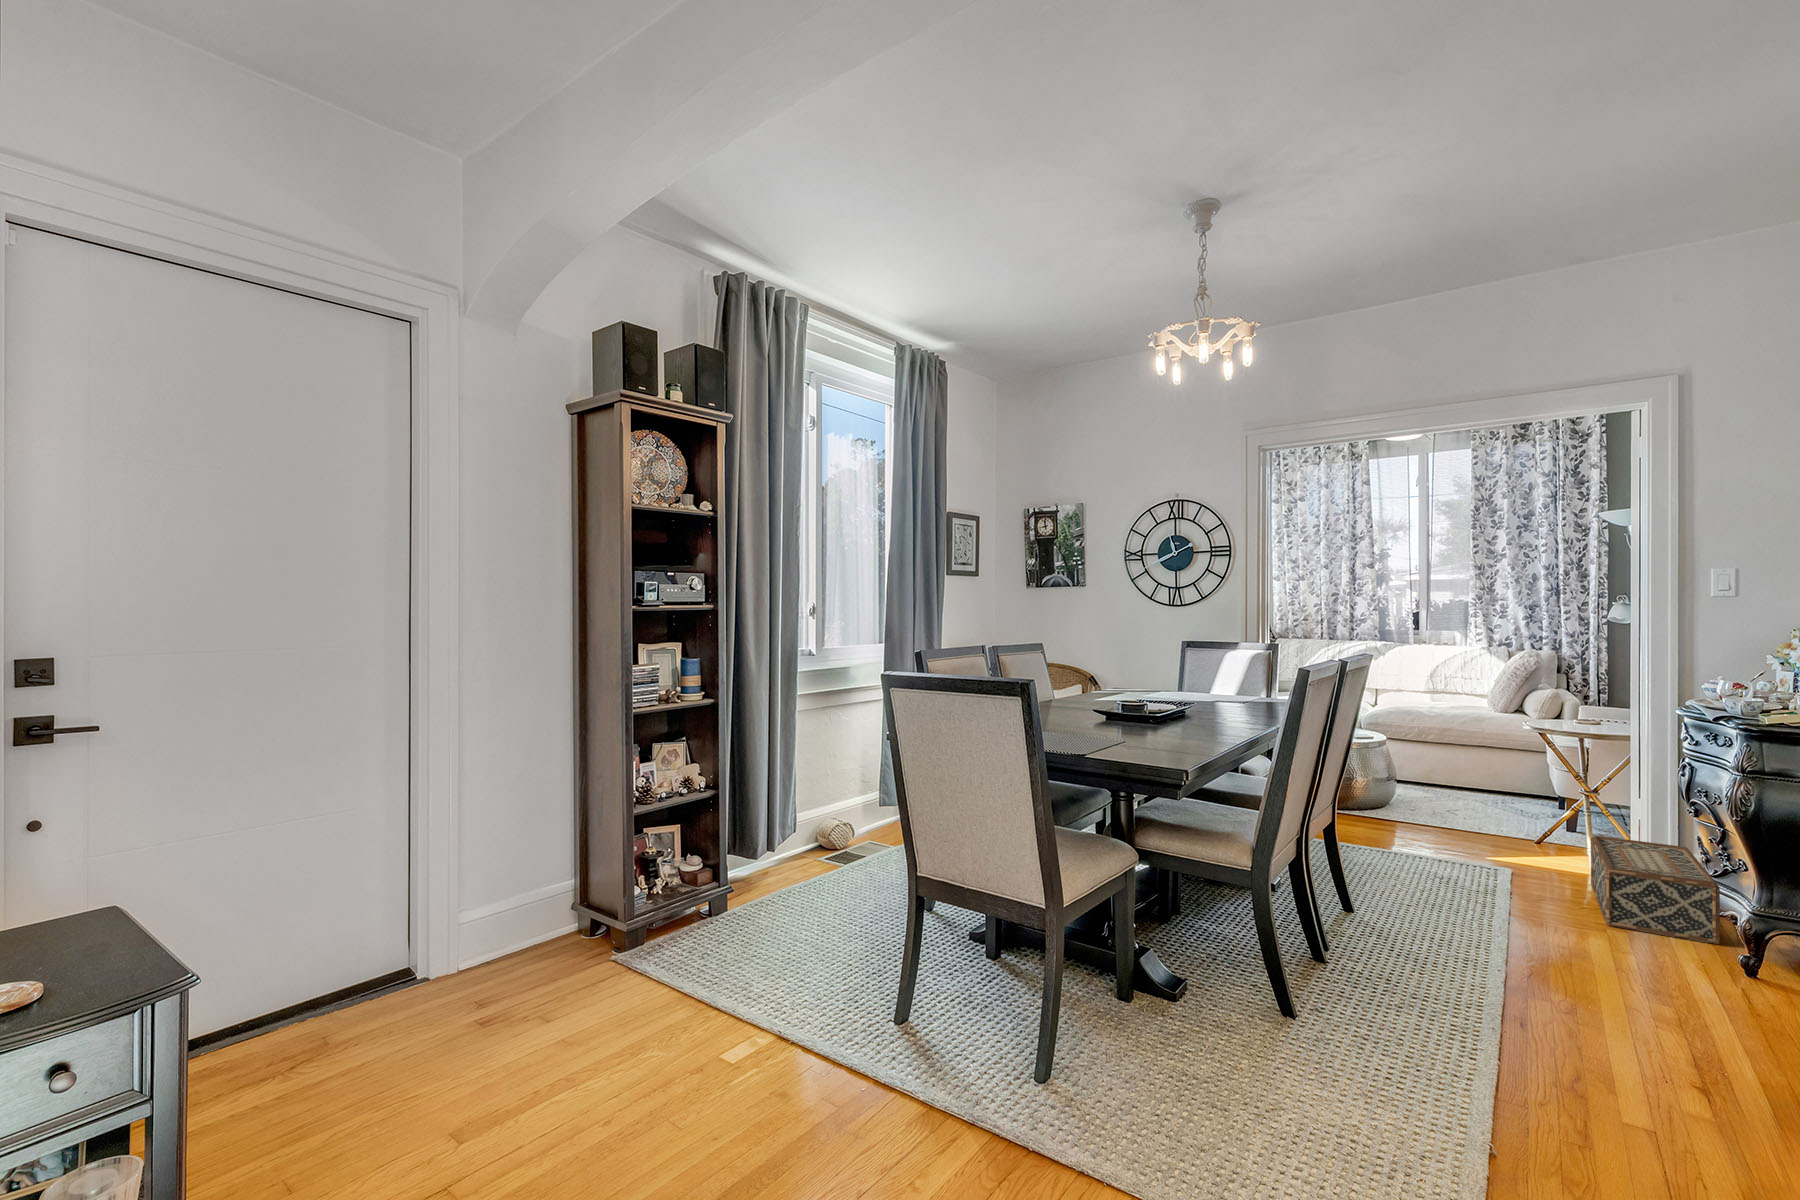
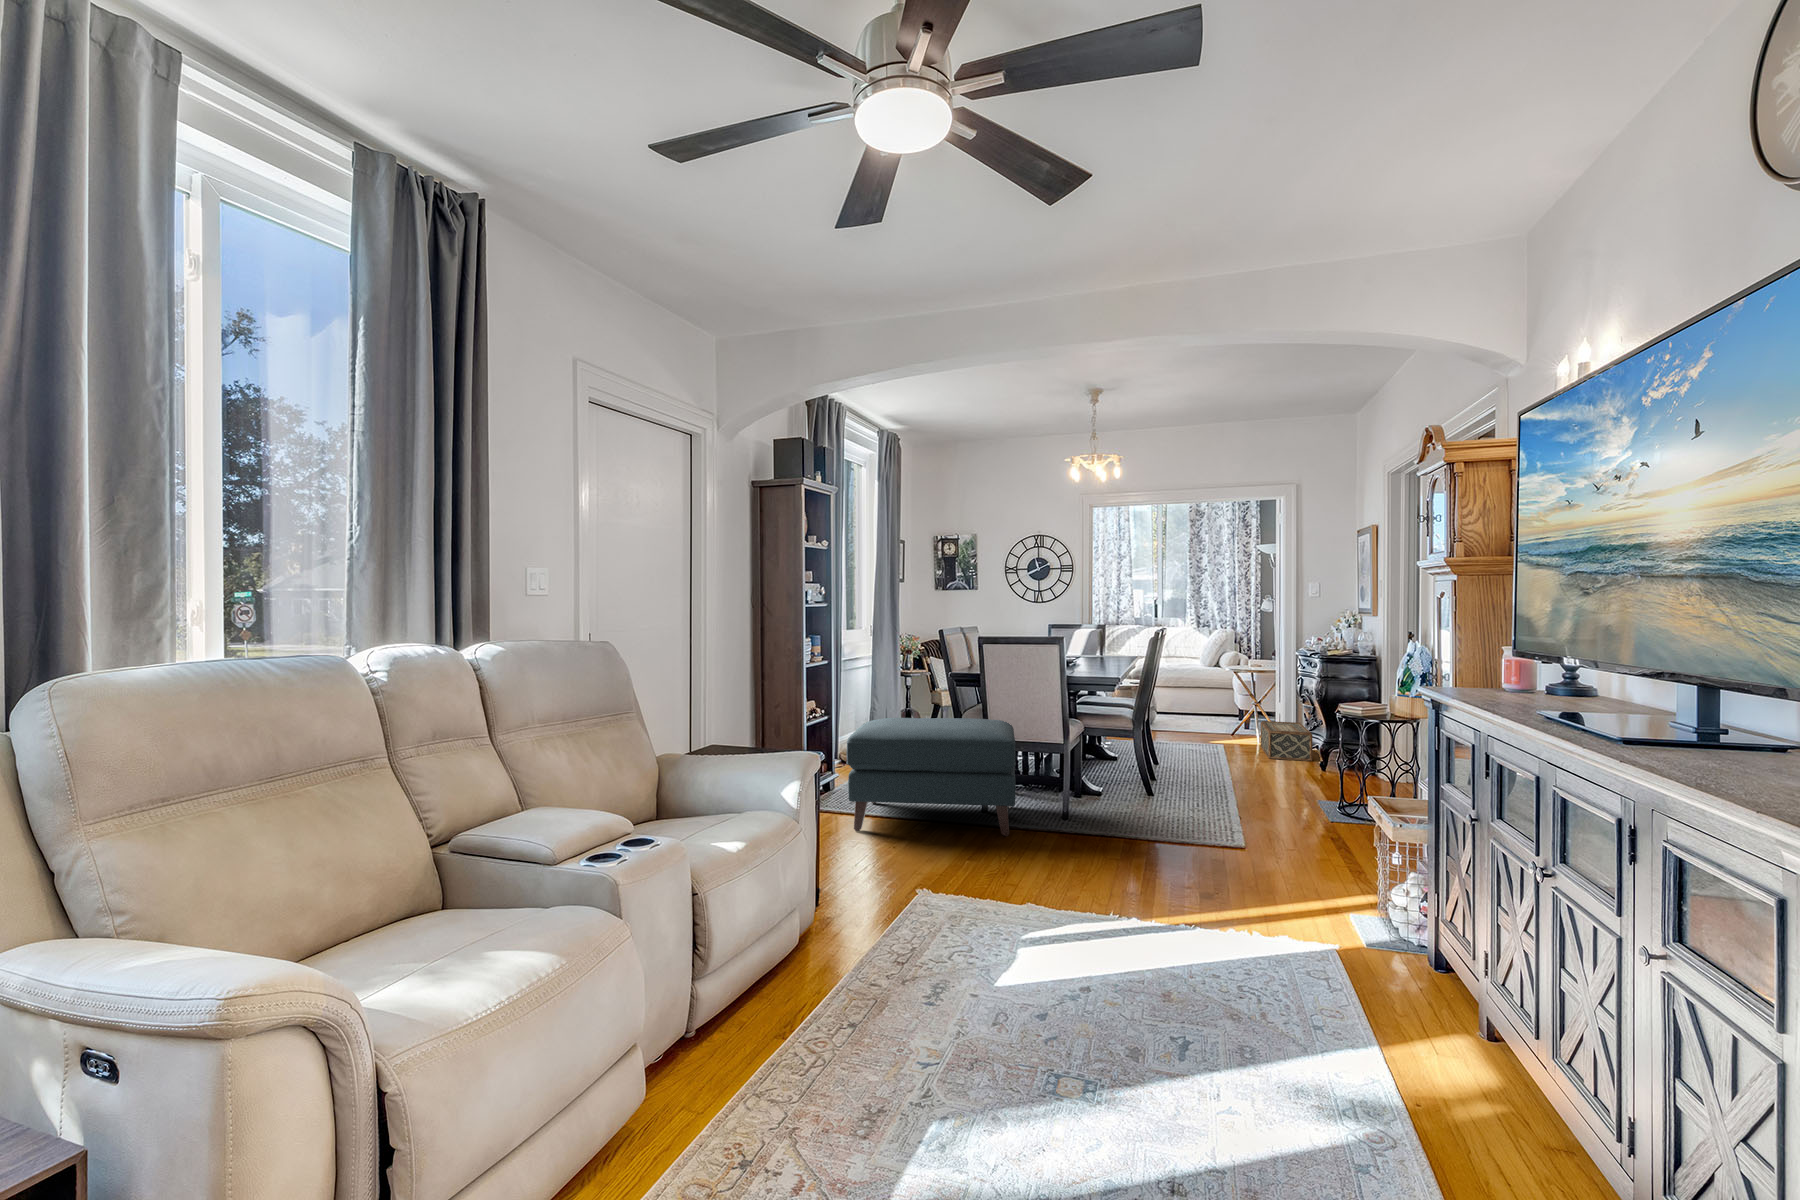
ottoman: none [540,816,945,1143] -> present [846,718,1016,836]

